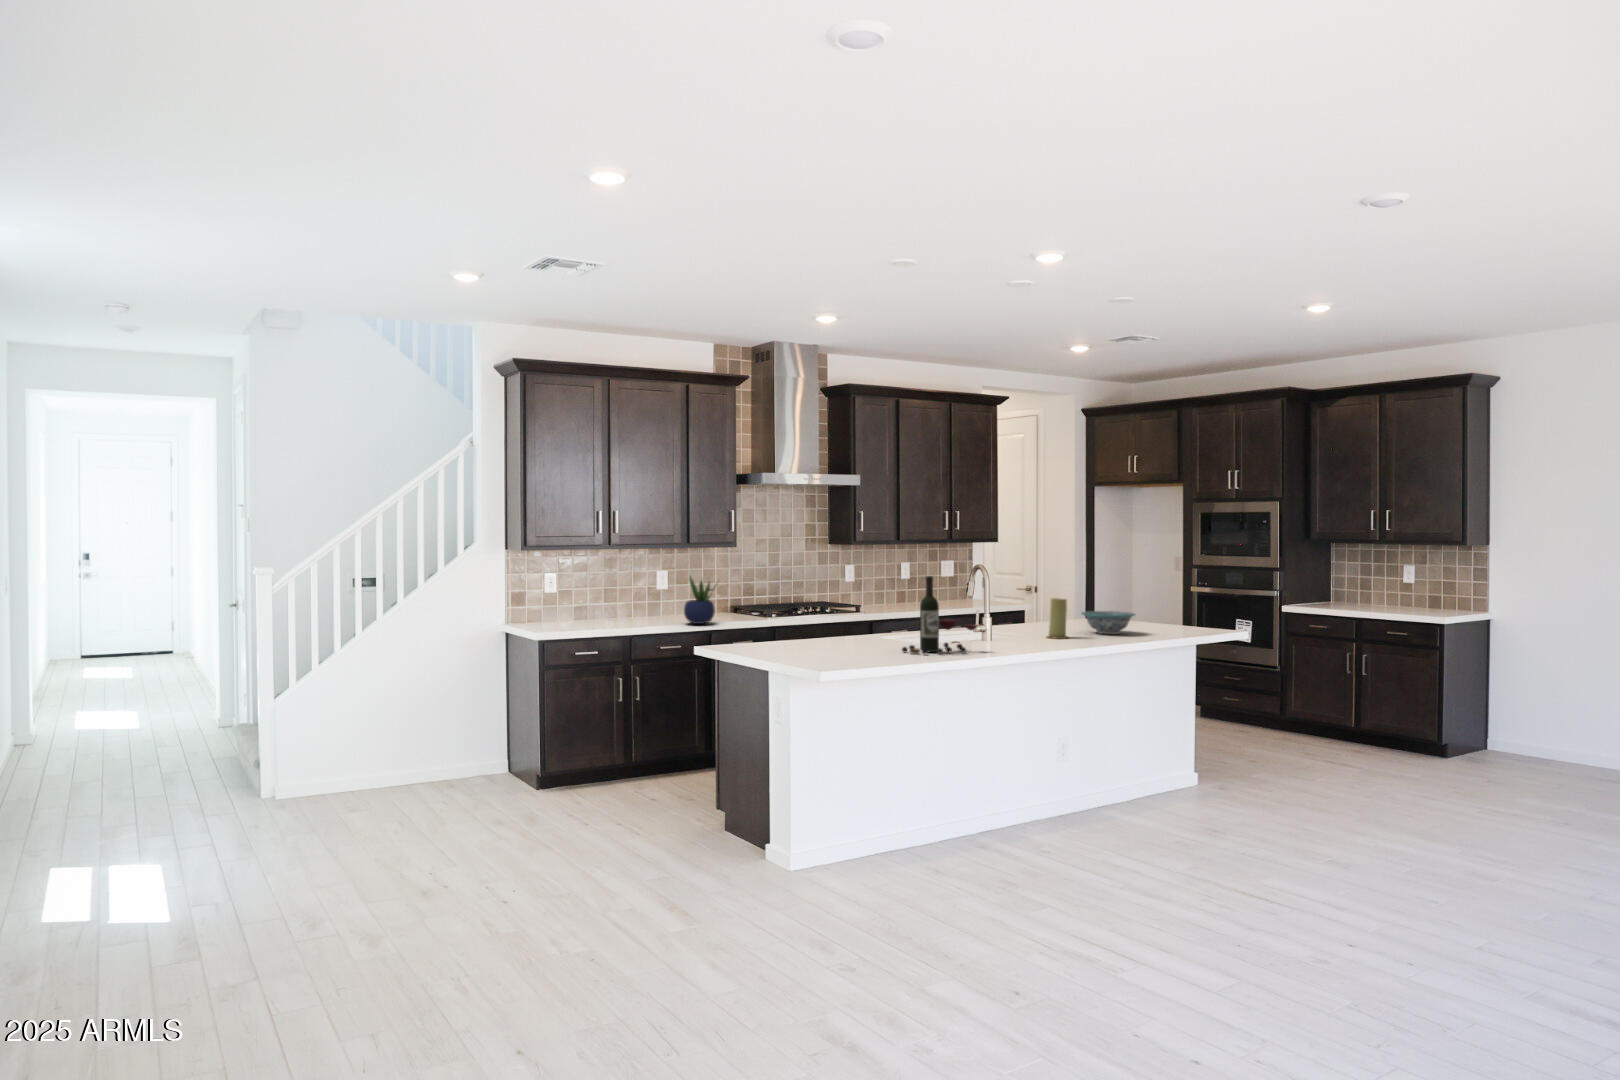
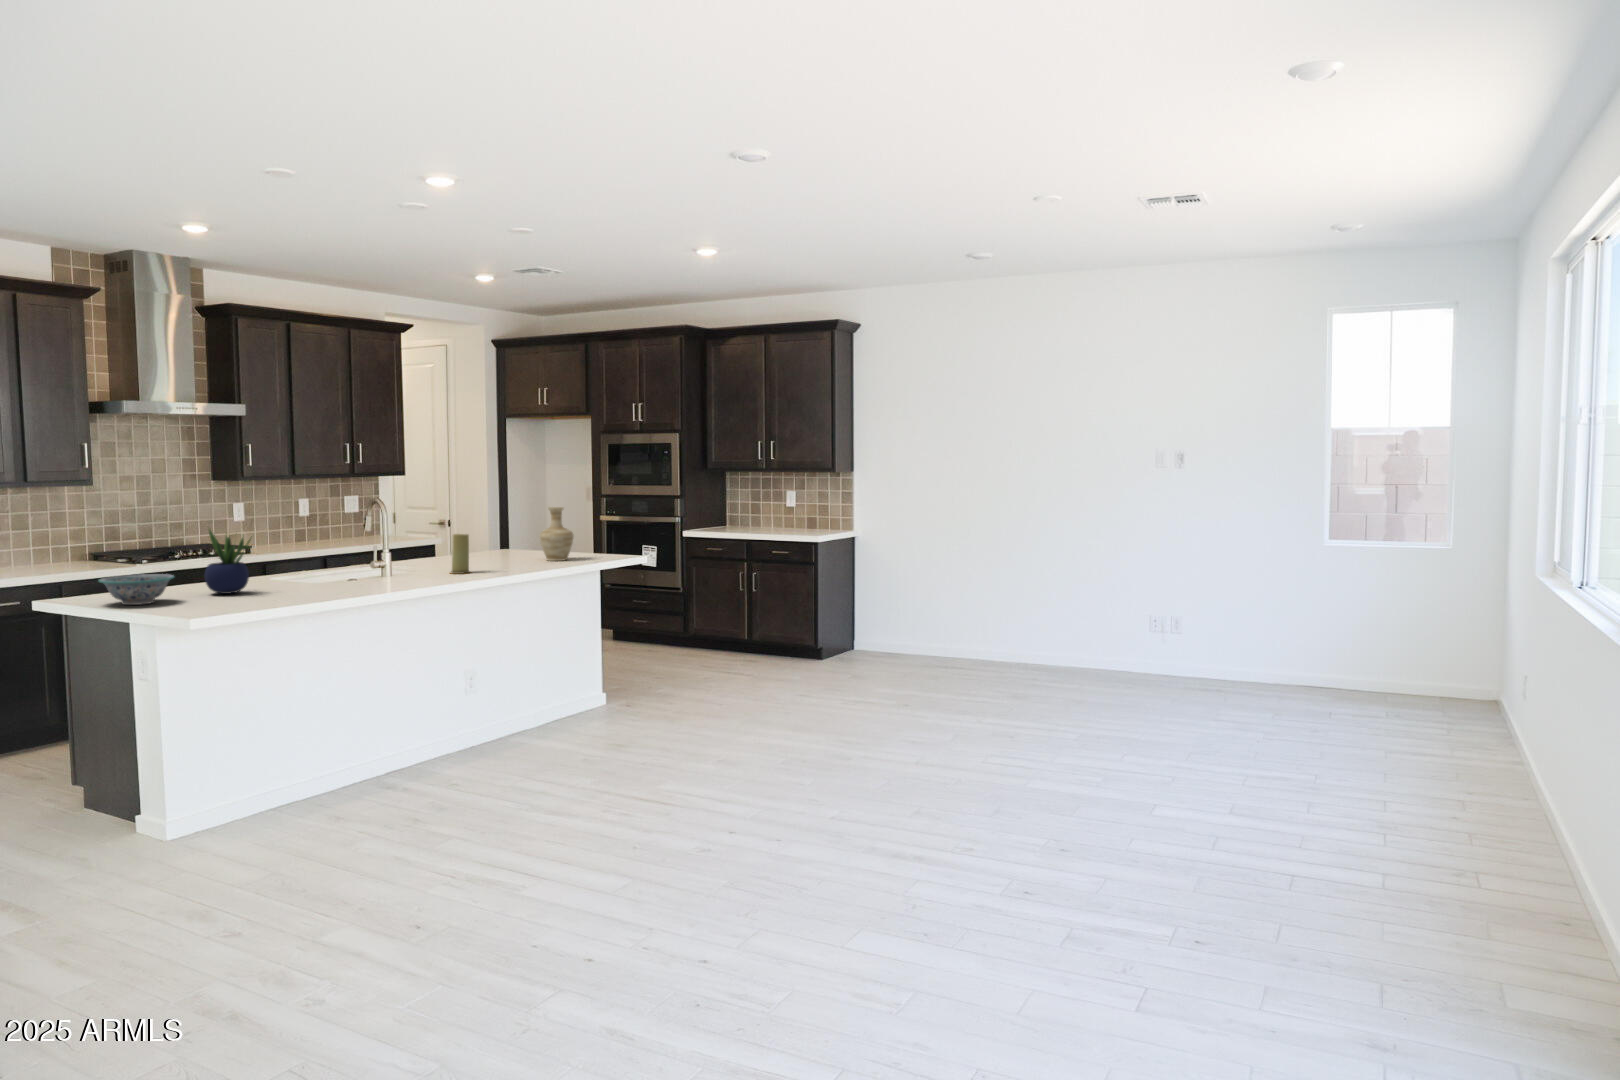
vase: none [1134,574,1171,630] -> present [540,507,574,561]
potted plant: present [684,576,715,624] -> present [205,530,252,594]
wine bottle: present [902,576,977,654] -> none [290,517,375,597]
decorative bowl: present [1082,611,1135,634] -> present [99,574,174,605]

